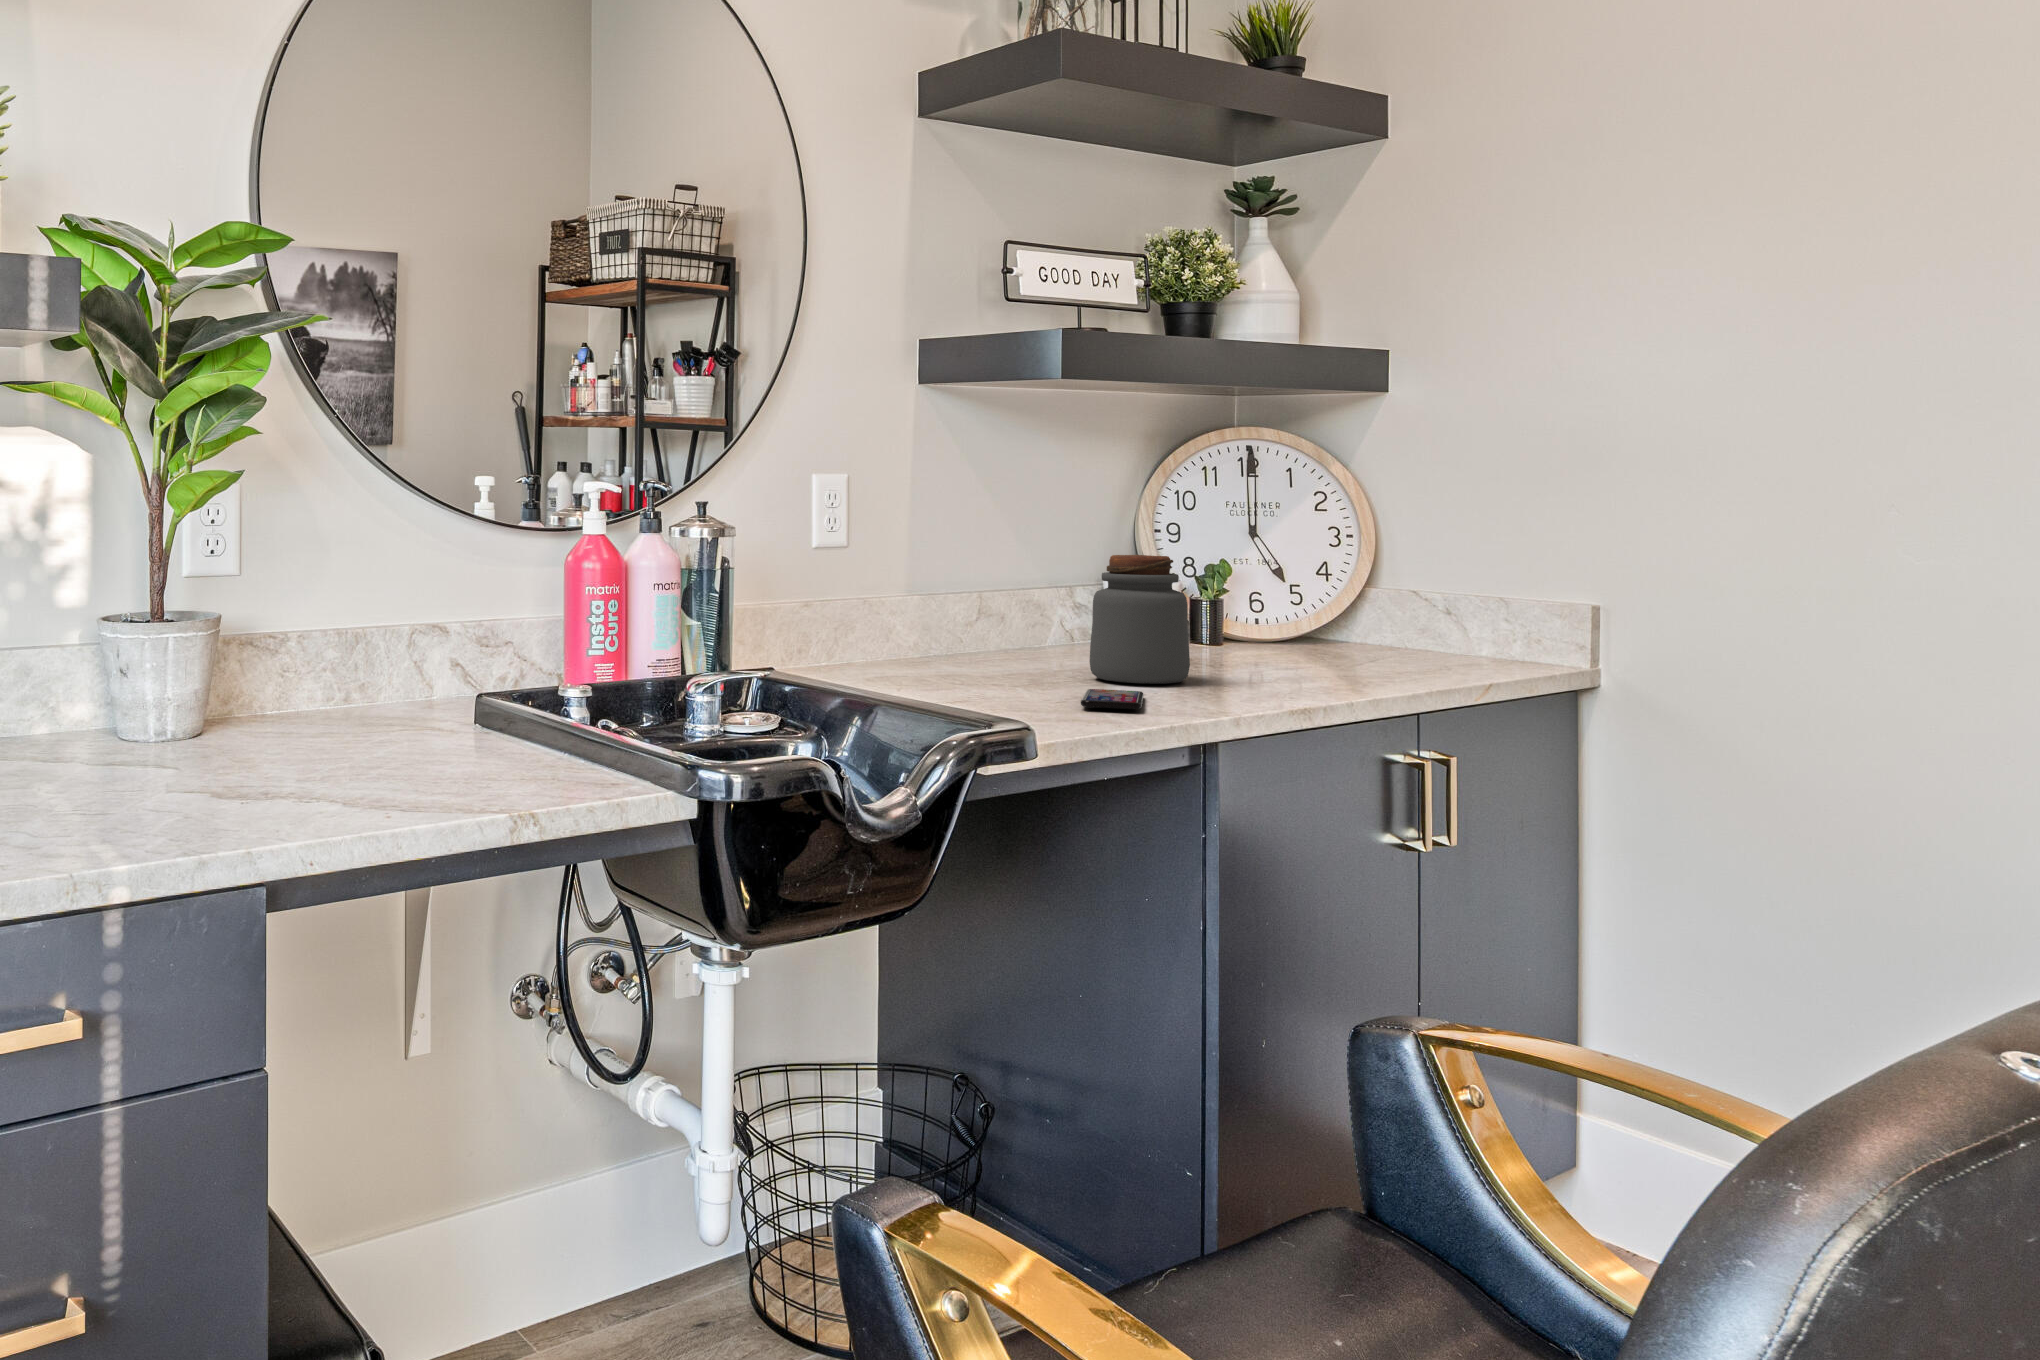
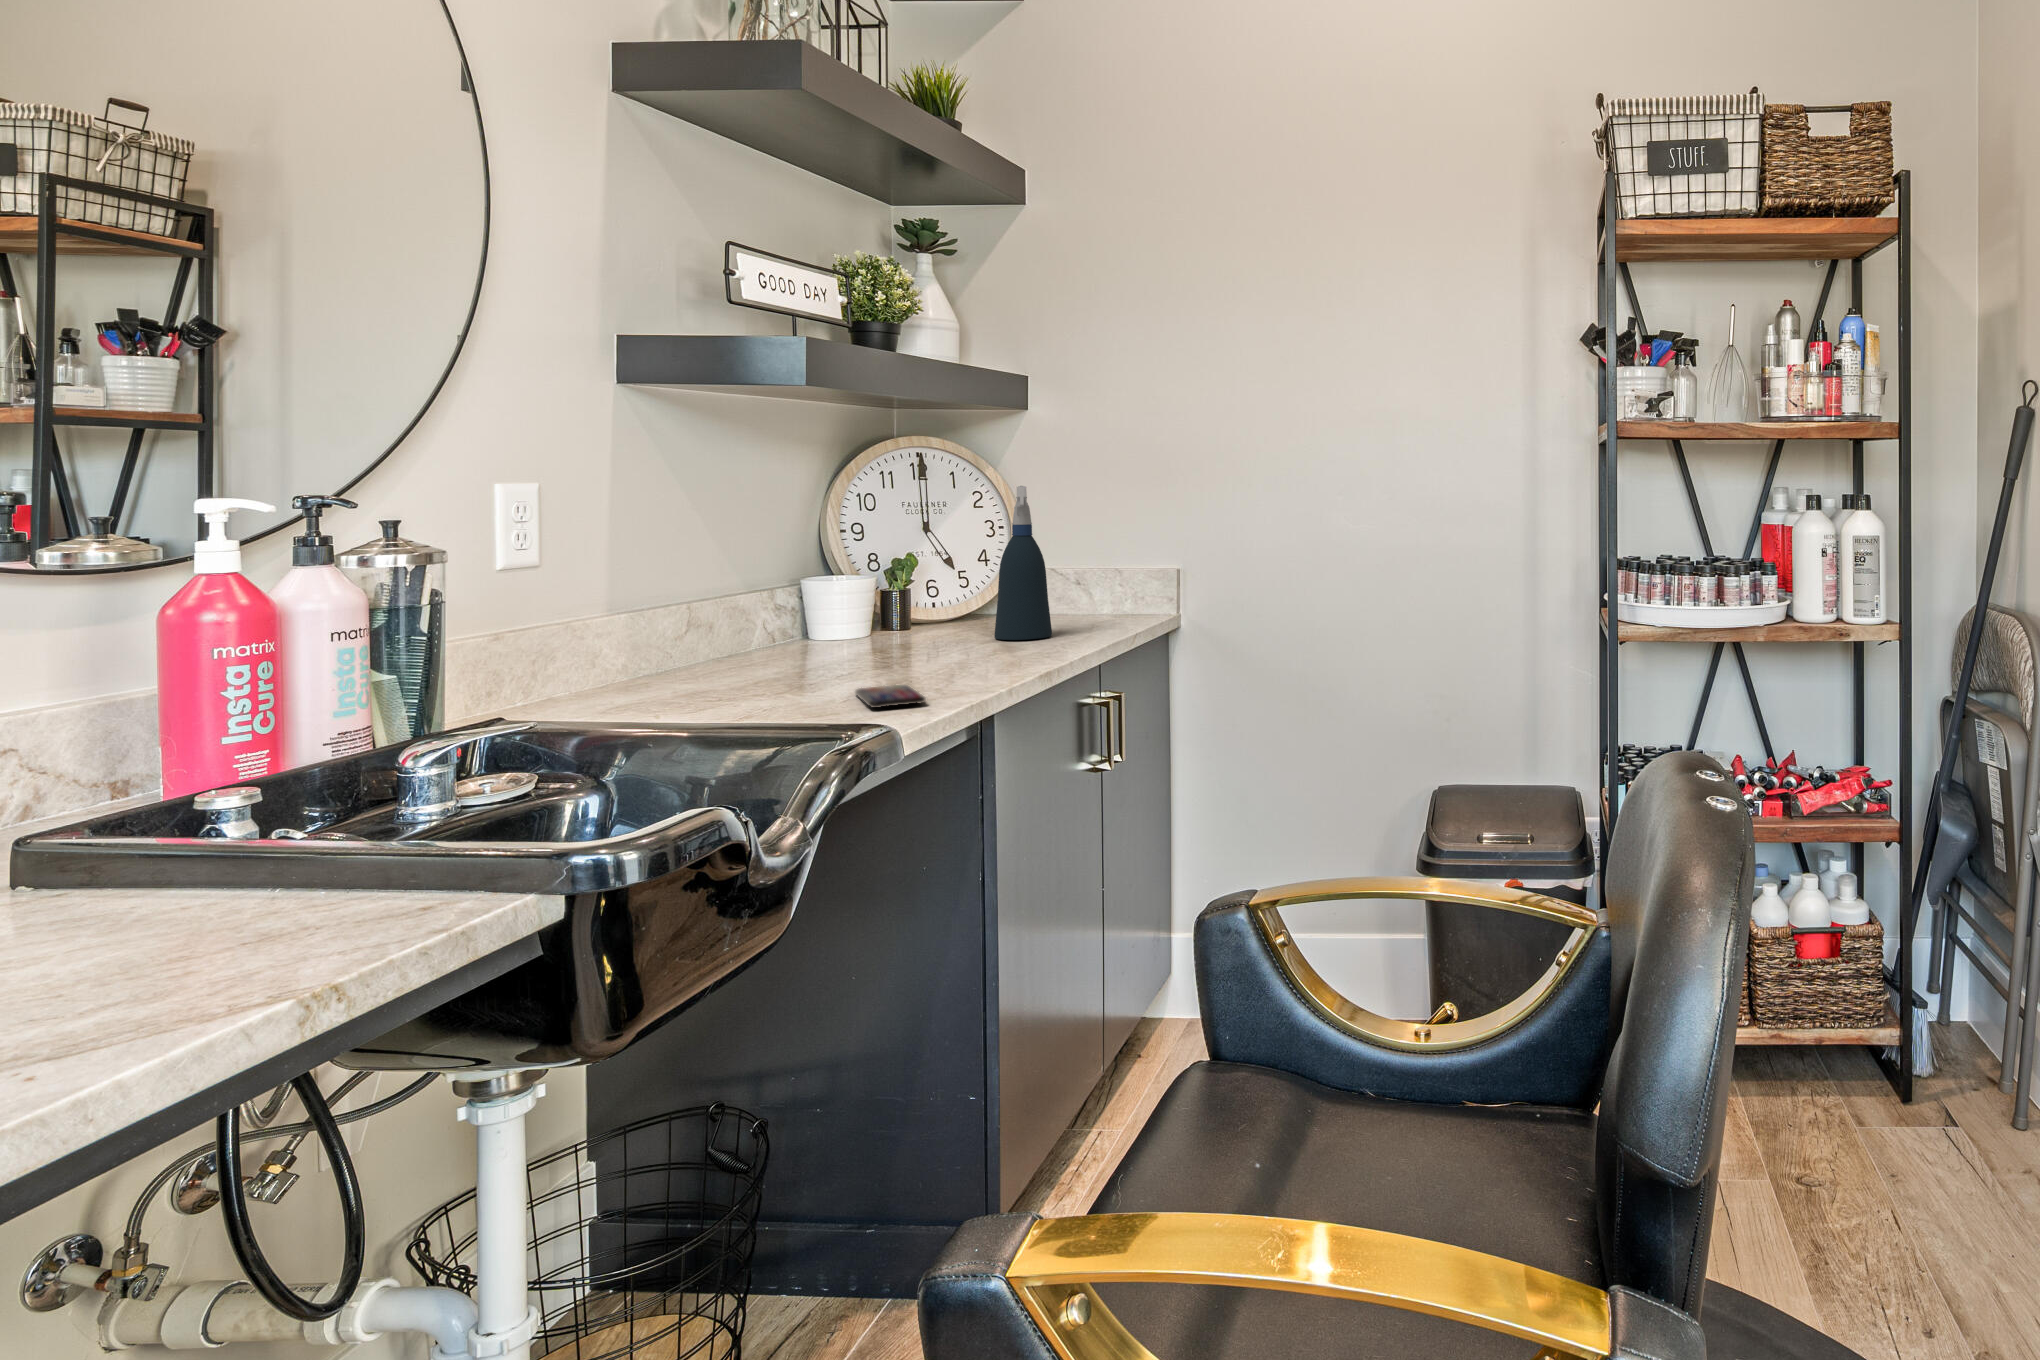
spray bottle: none [1305,483,1378,667] -> present [994,486,1052,640]
jar: present [1089,555,1190,684] -> none [834,557,929,677]

